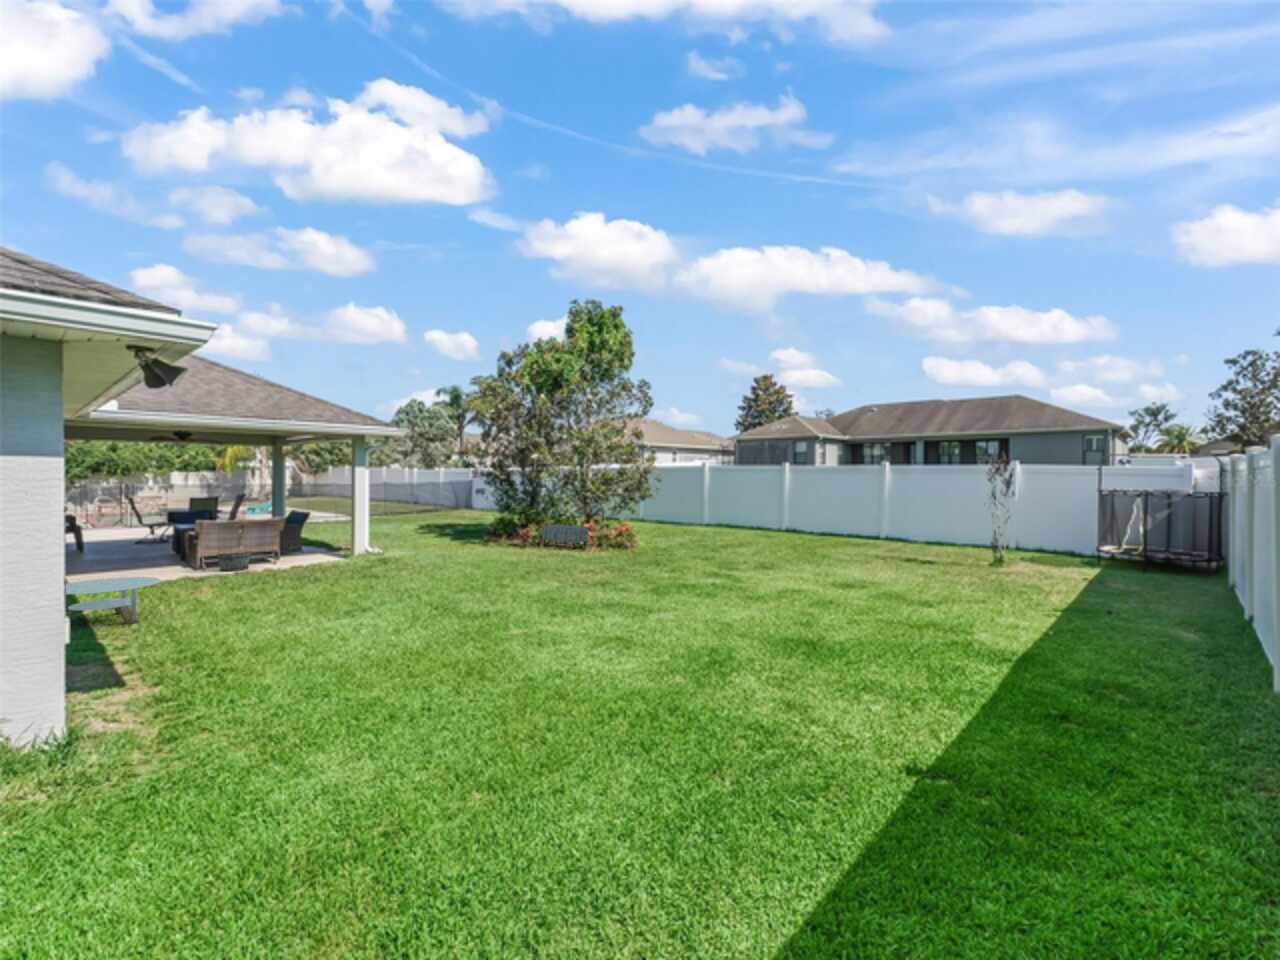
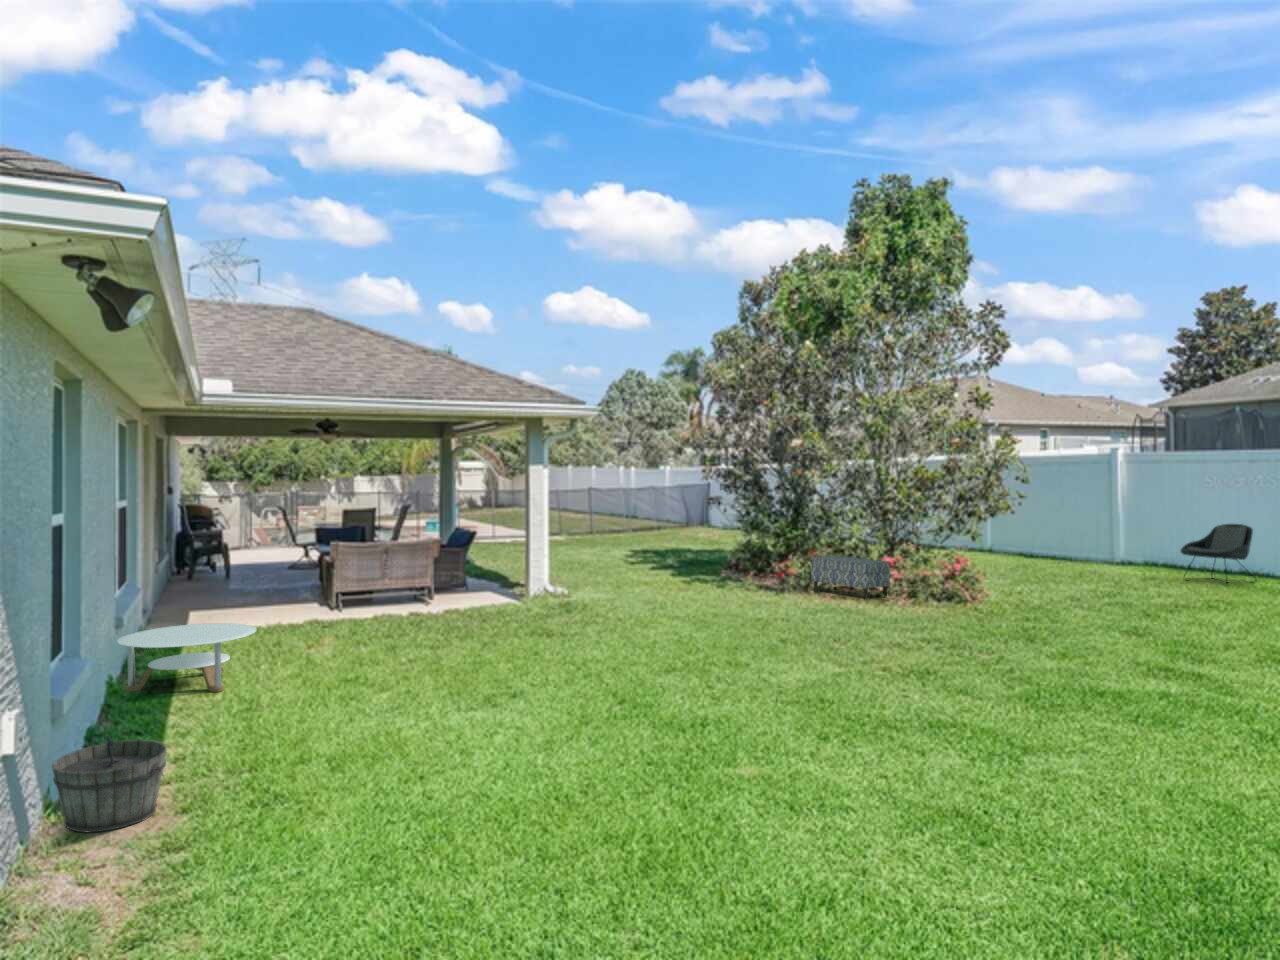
lounge chair: none [736,504,770,536] -> present [1181,524,1253,585]
wooden bucket: present [217,551,251,571] -> present [52,734,167,833]

